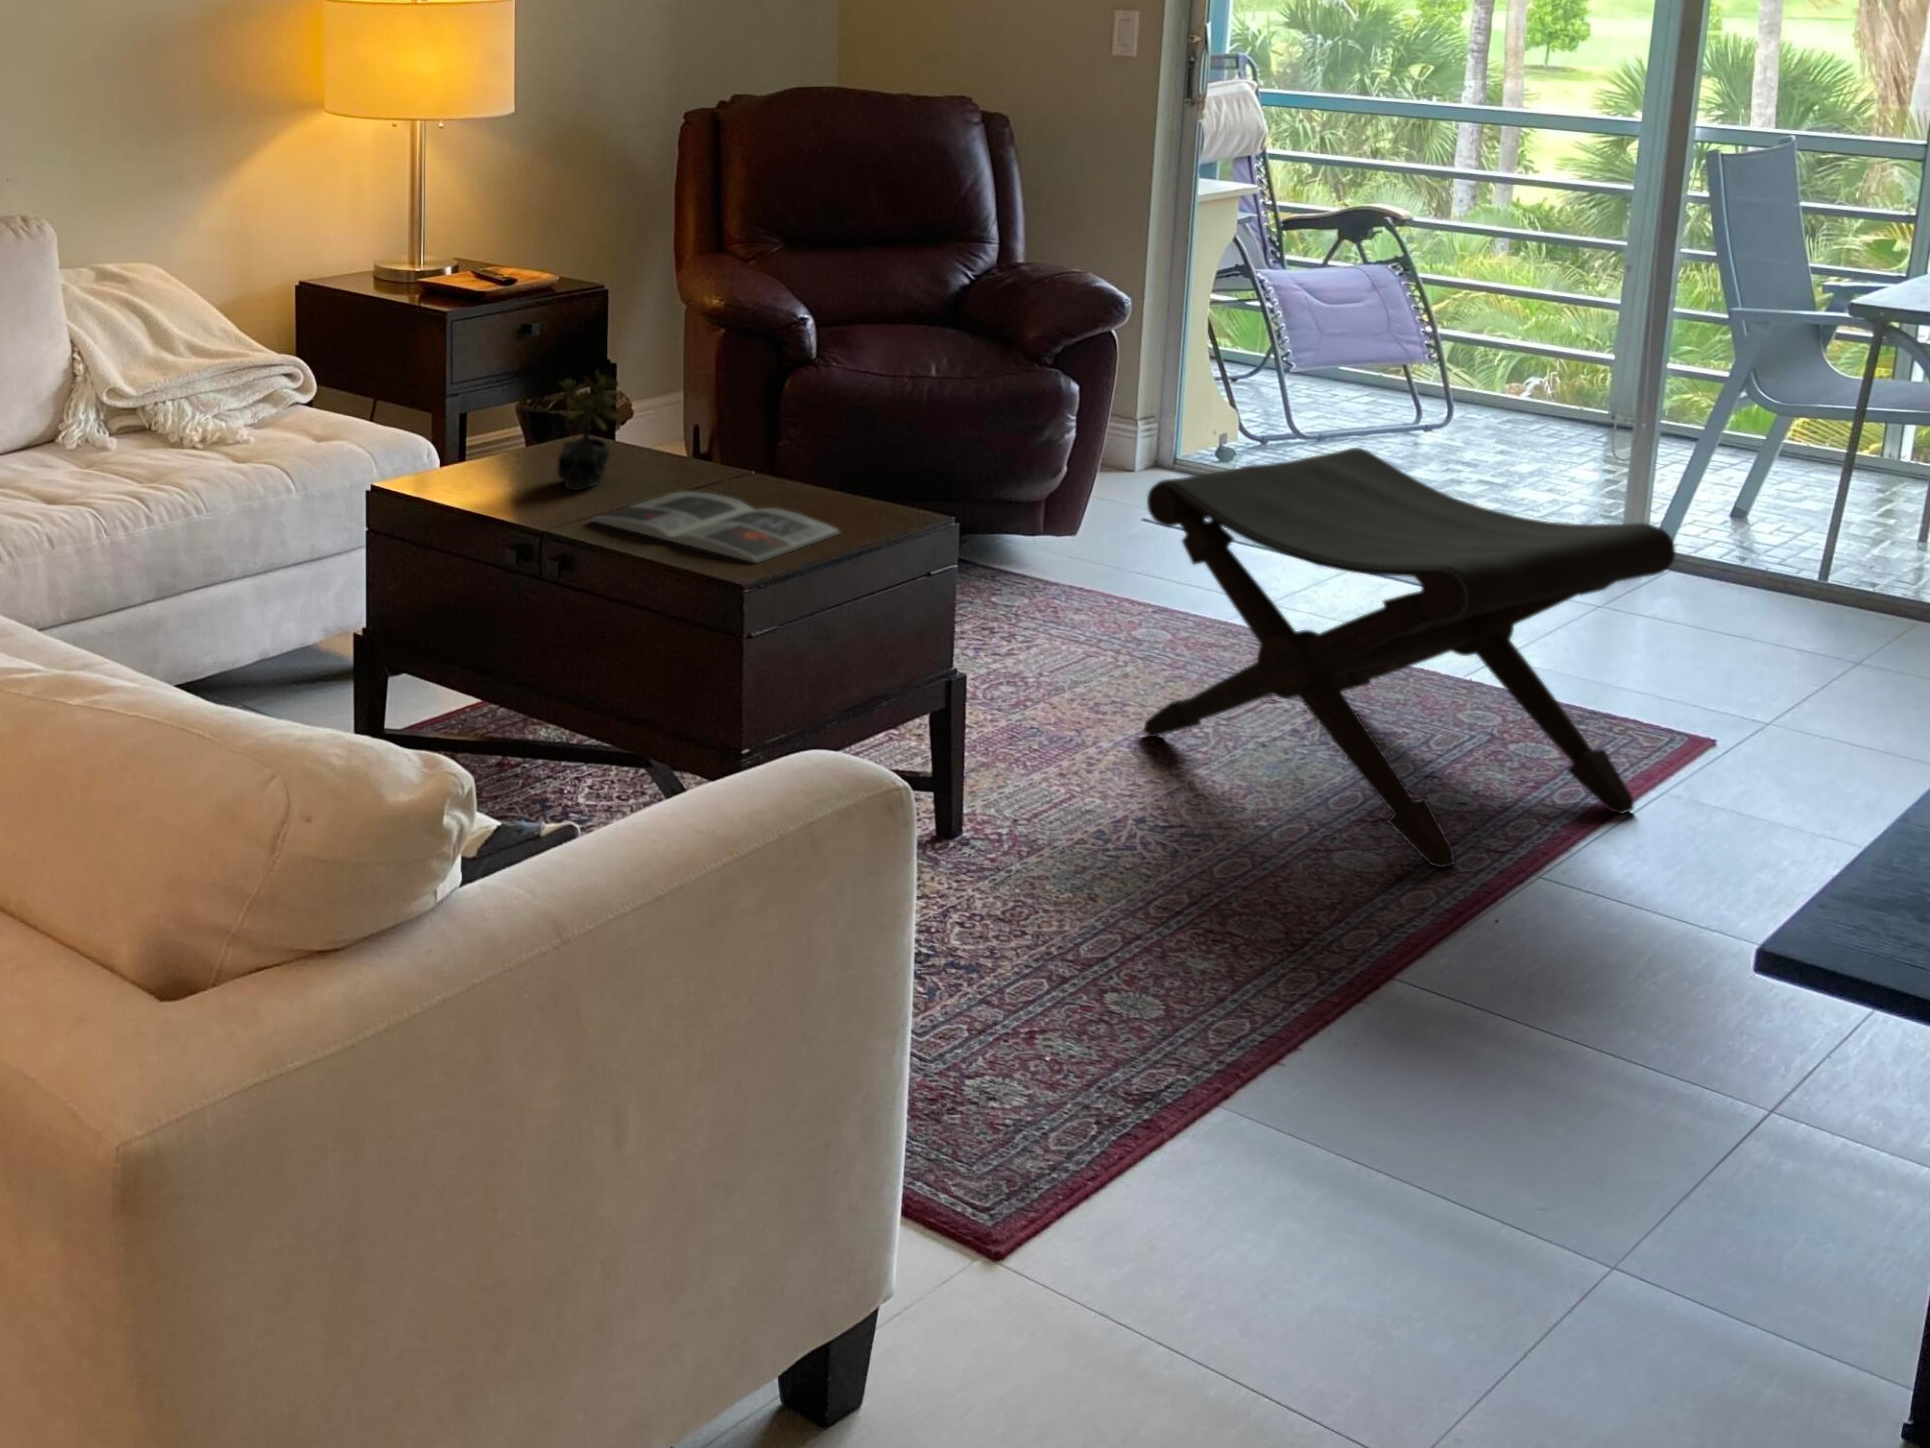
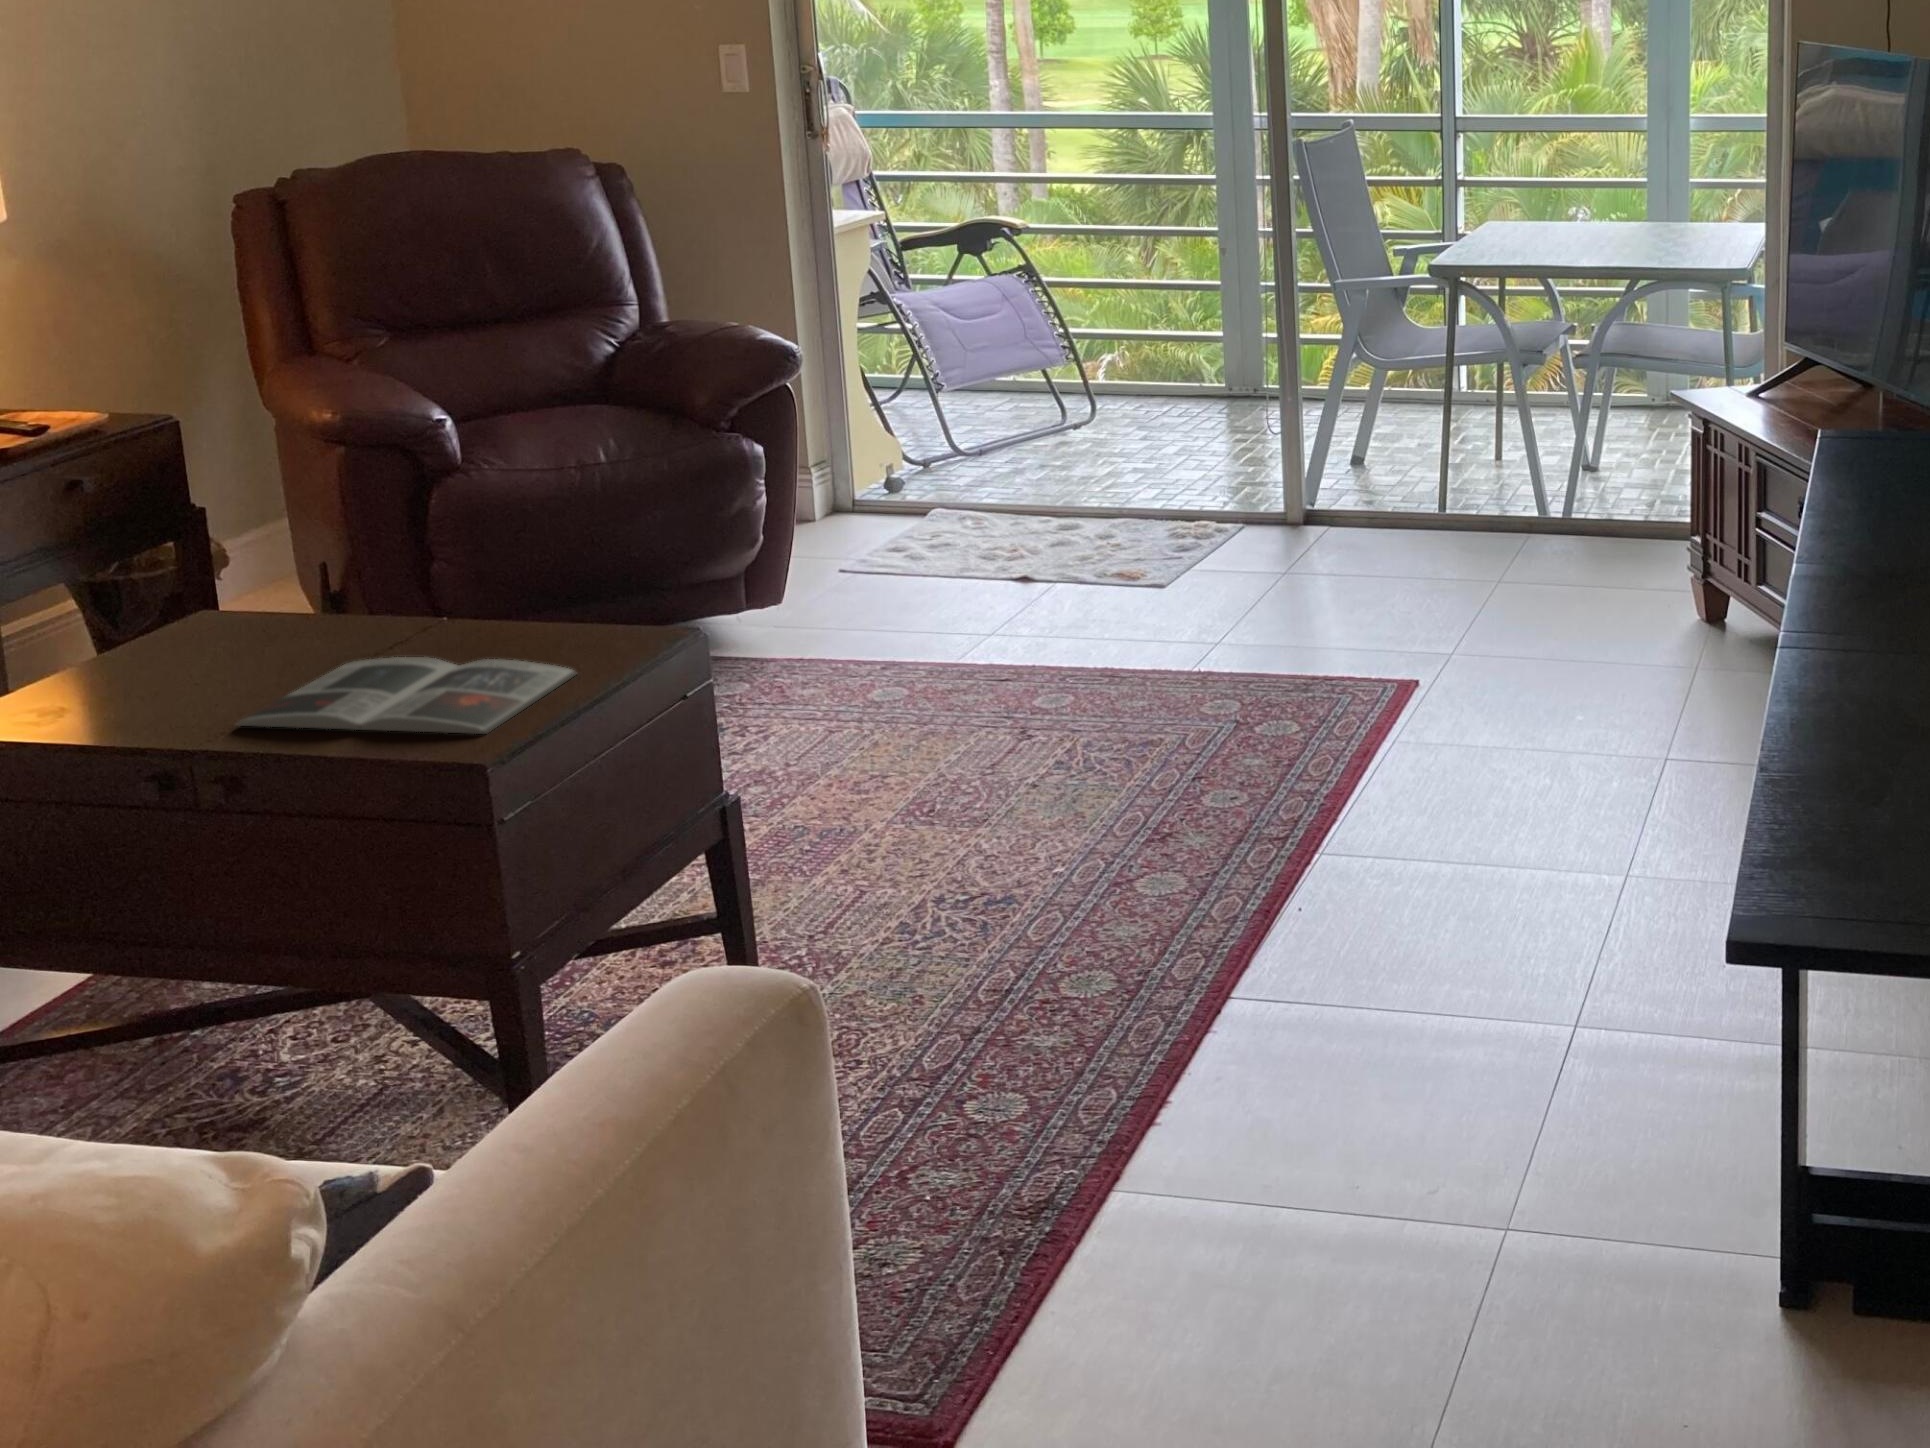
succulent plant: present [550,370,619,490] -> none [140,529,250,690]
footstool: present [1144,448,1675,868] -> none [884,468,1366,866]

